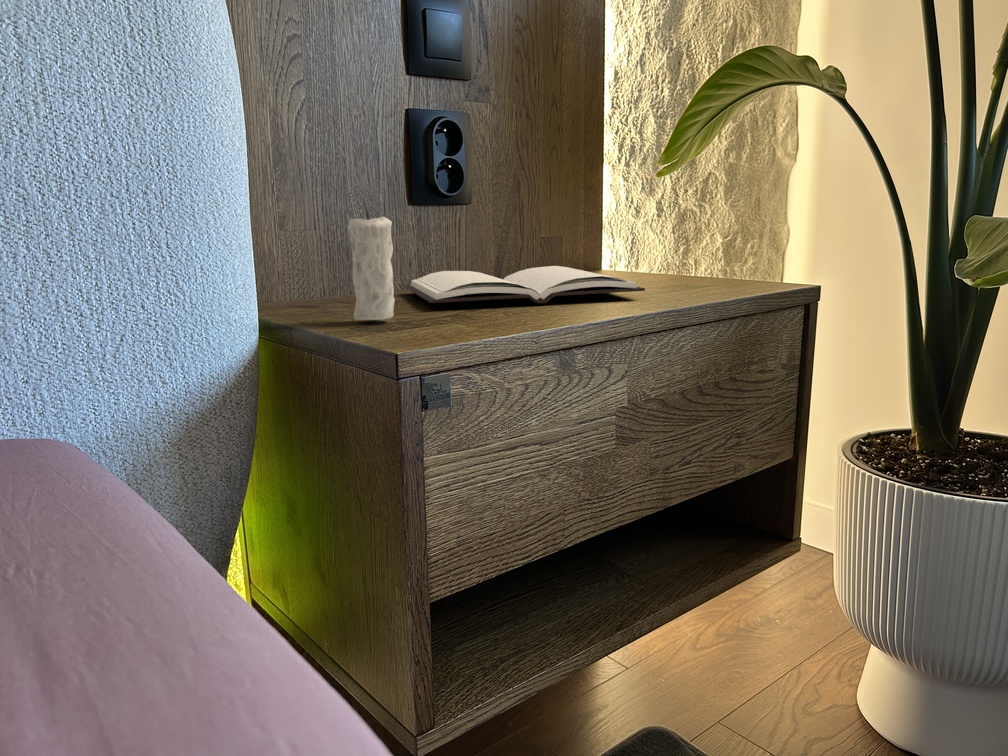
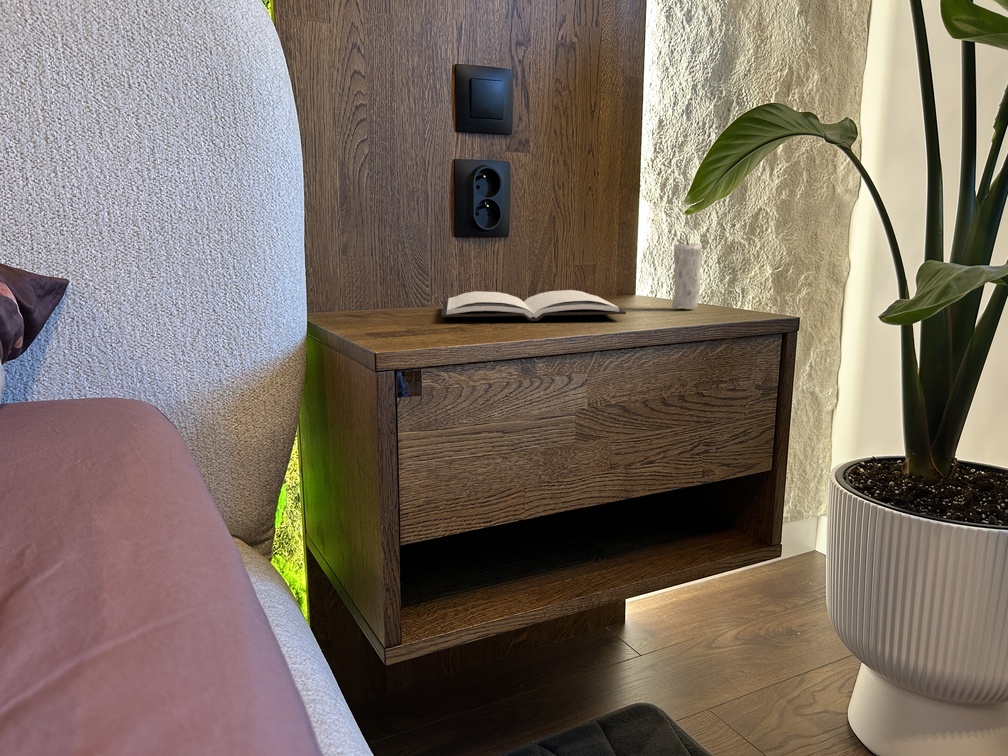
candle: present [348,199,395,320] -> present [672,234,702,308]

